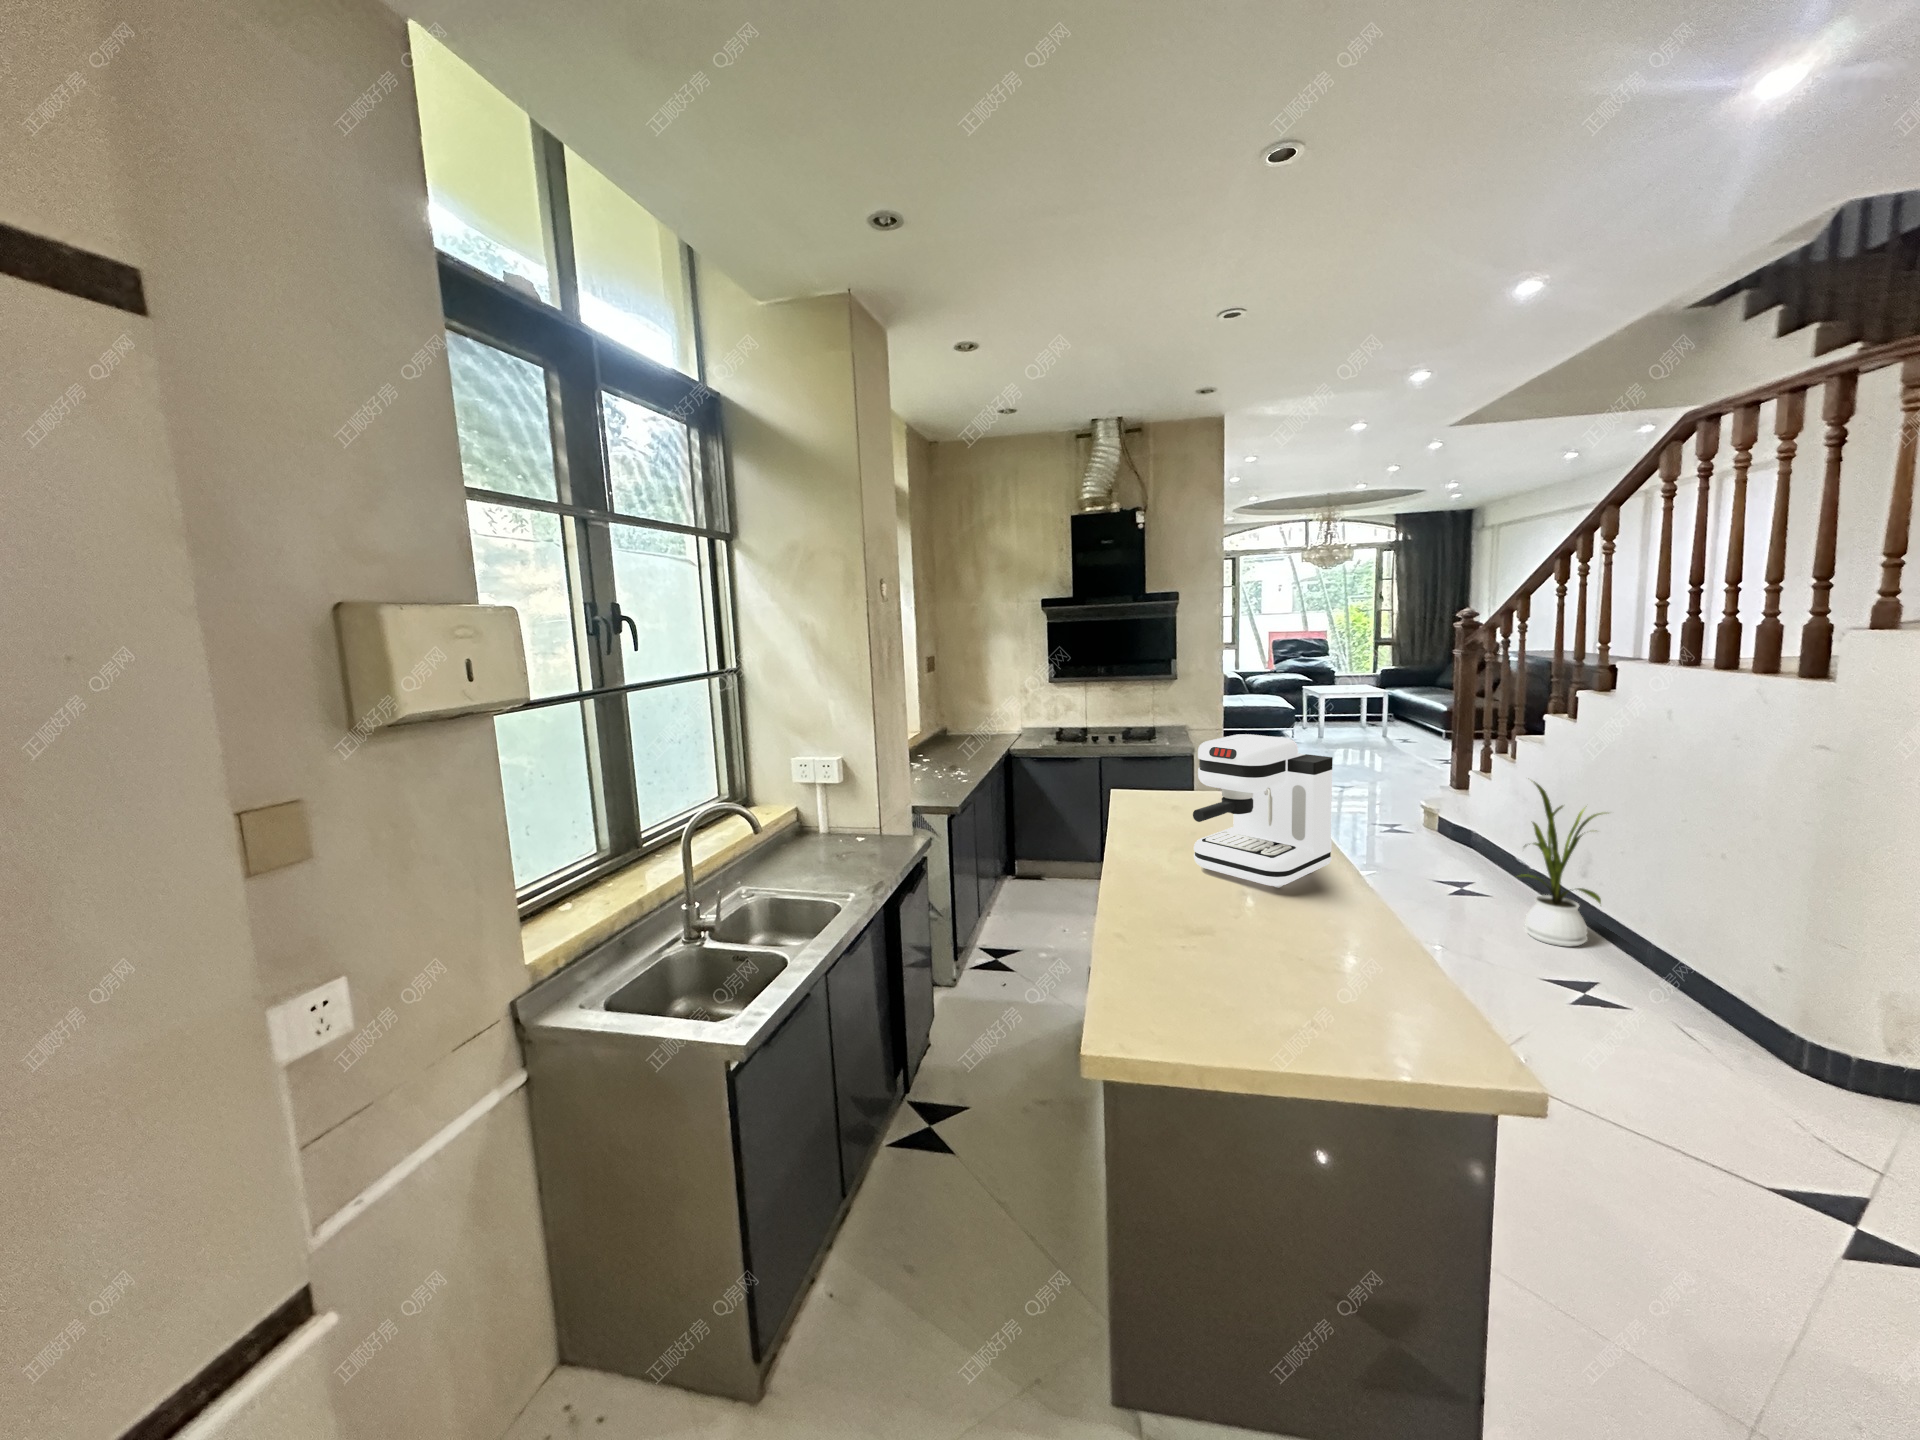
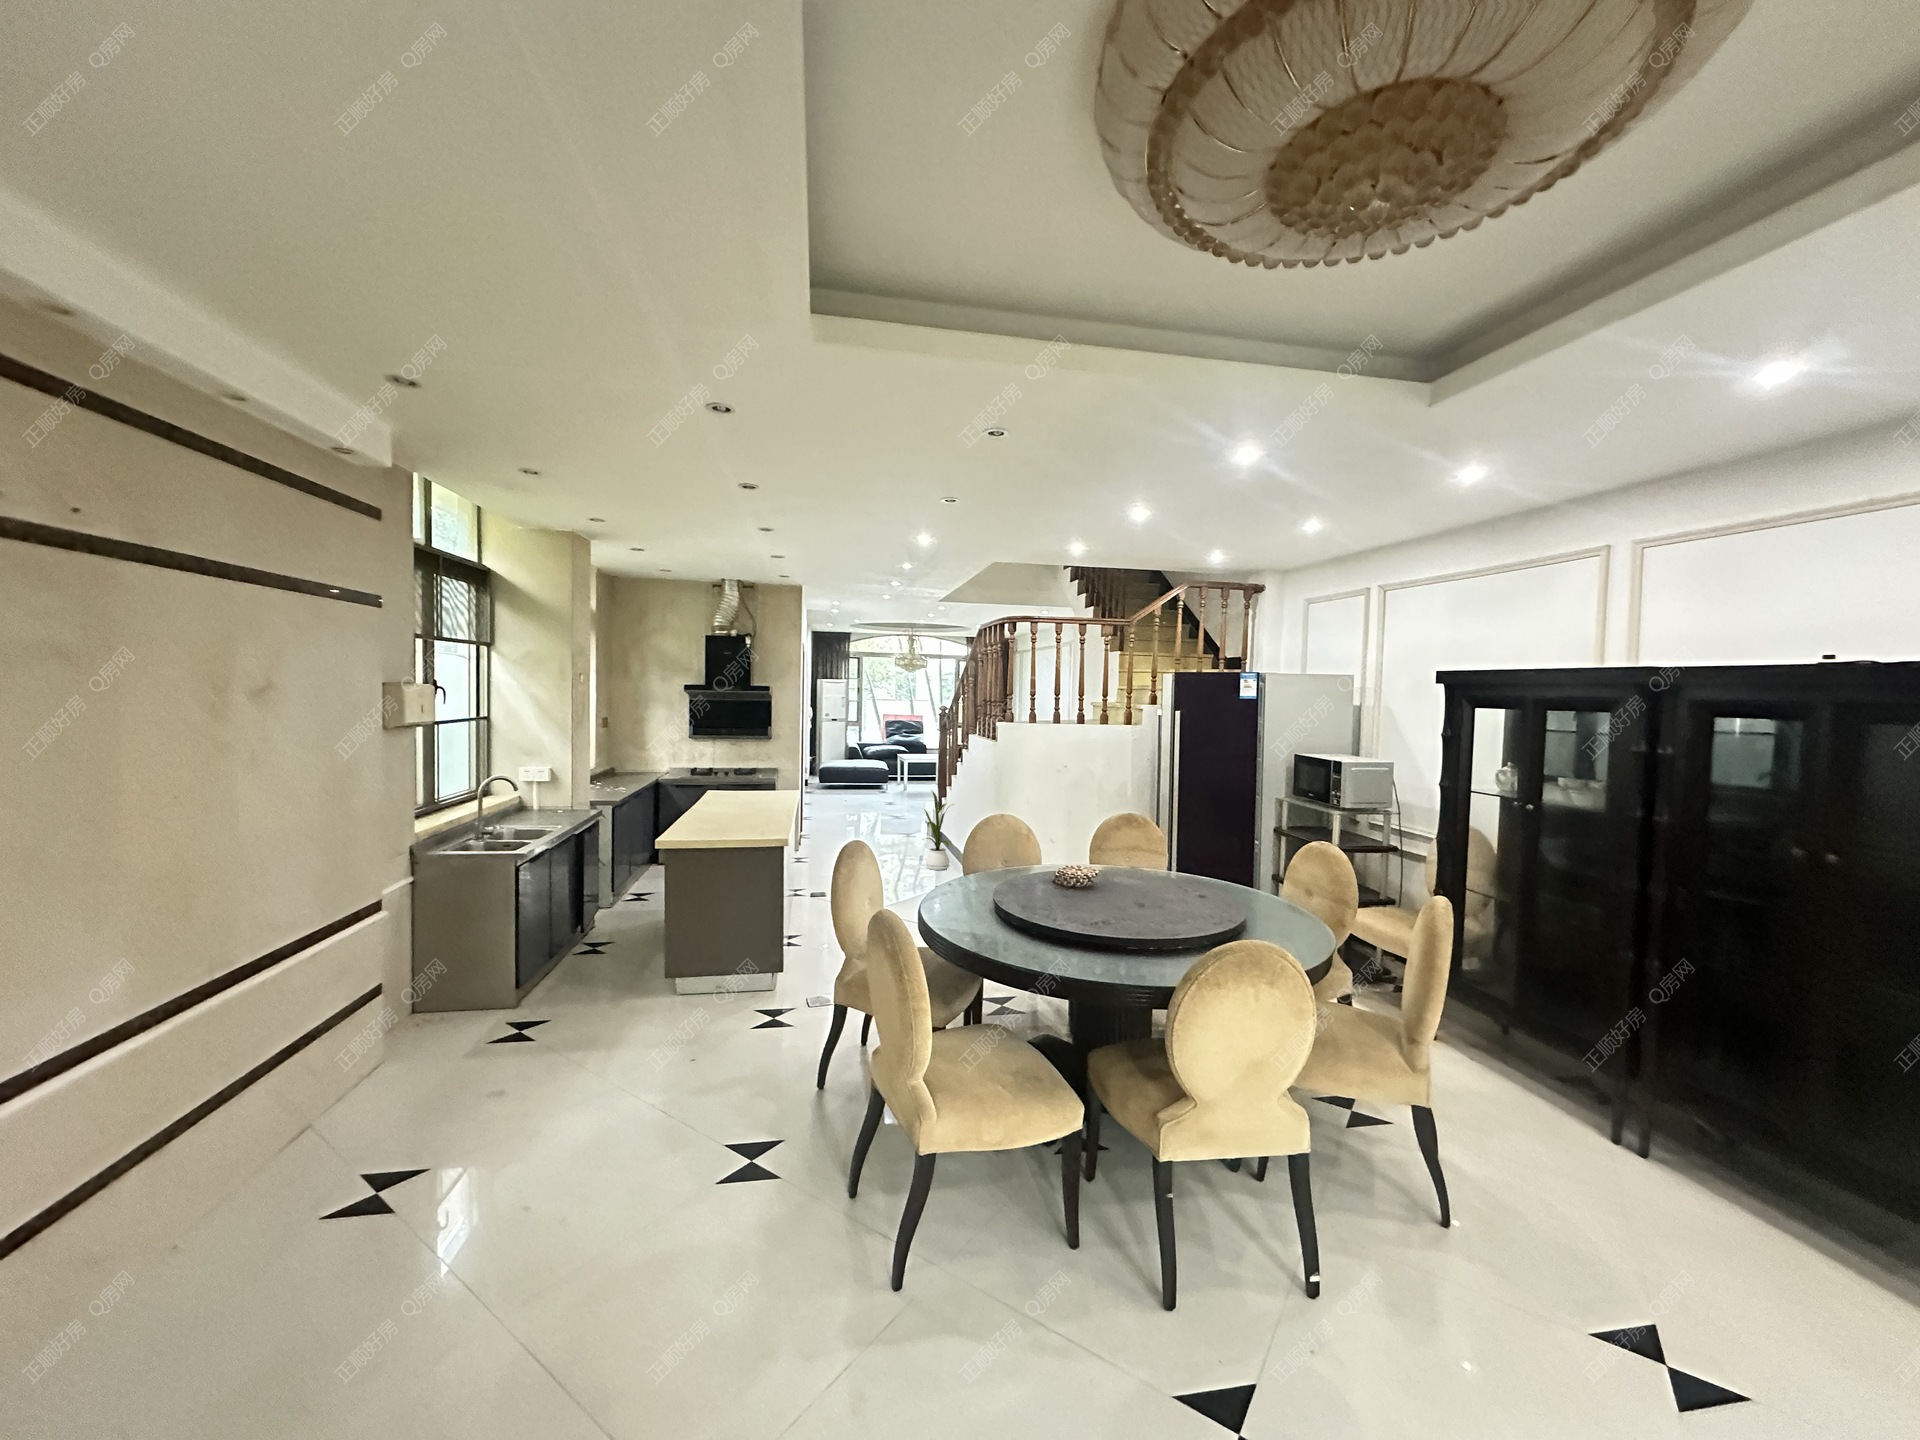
coffee maker: present [1193,734,1333,888] -> none [716,750,773,804]

